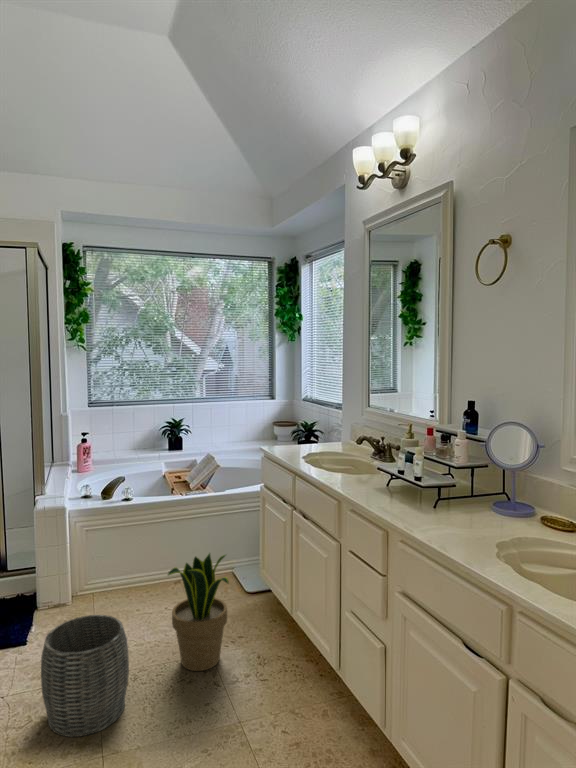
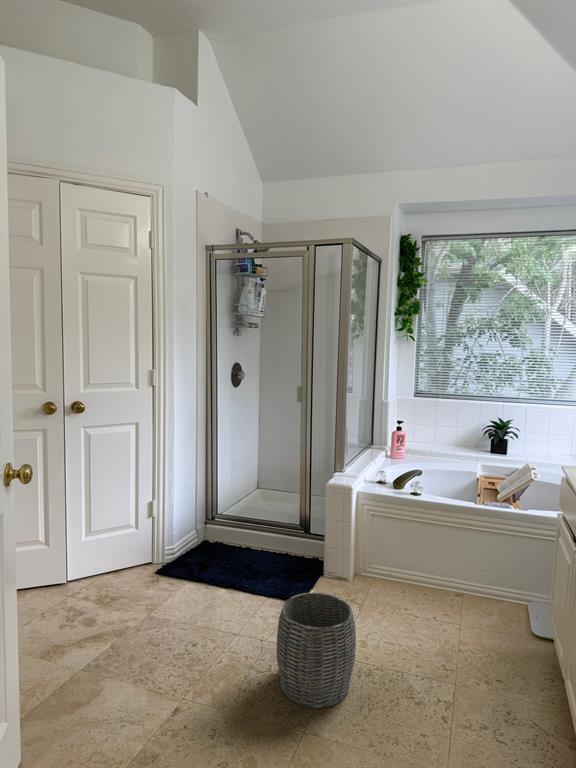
potted plant: present [168,553,228,671] -> none [407,572,486,702]

